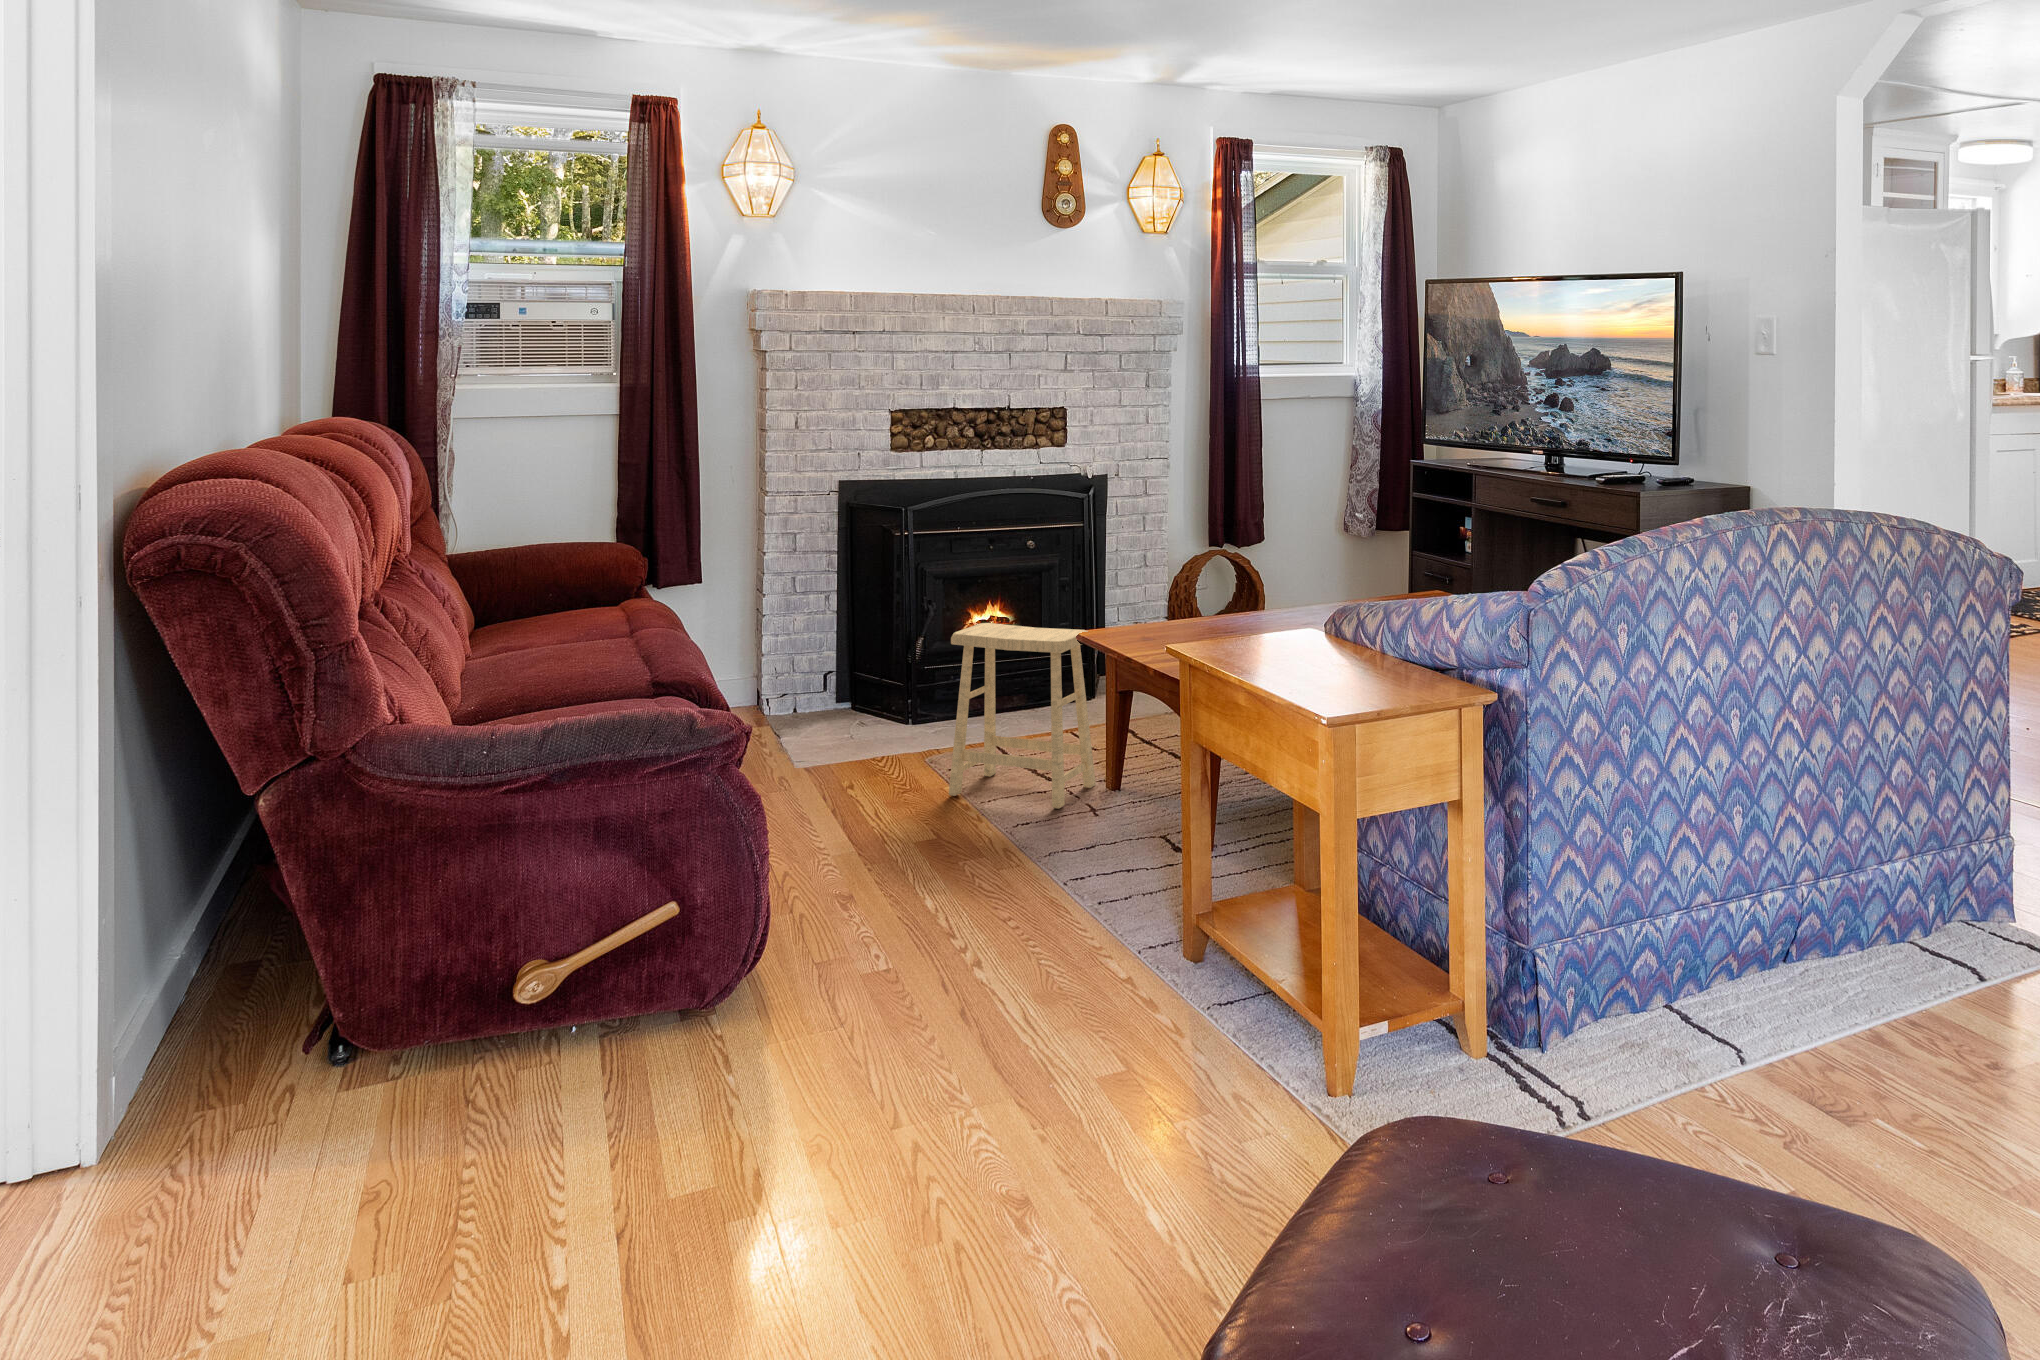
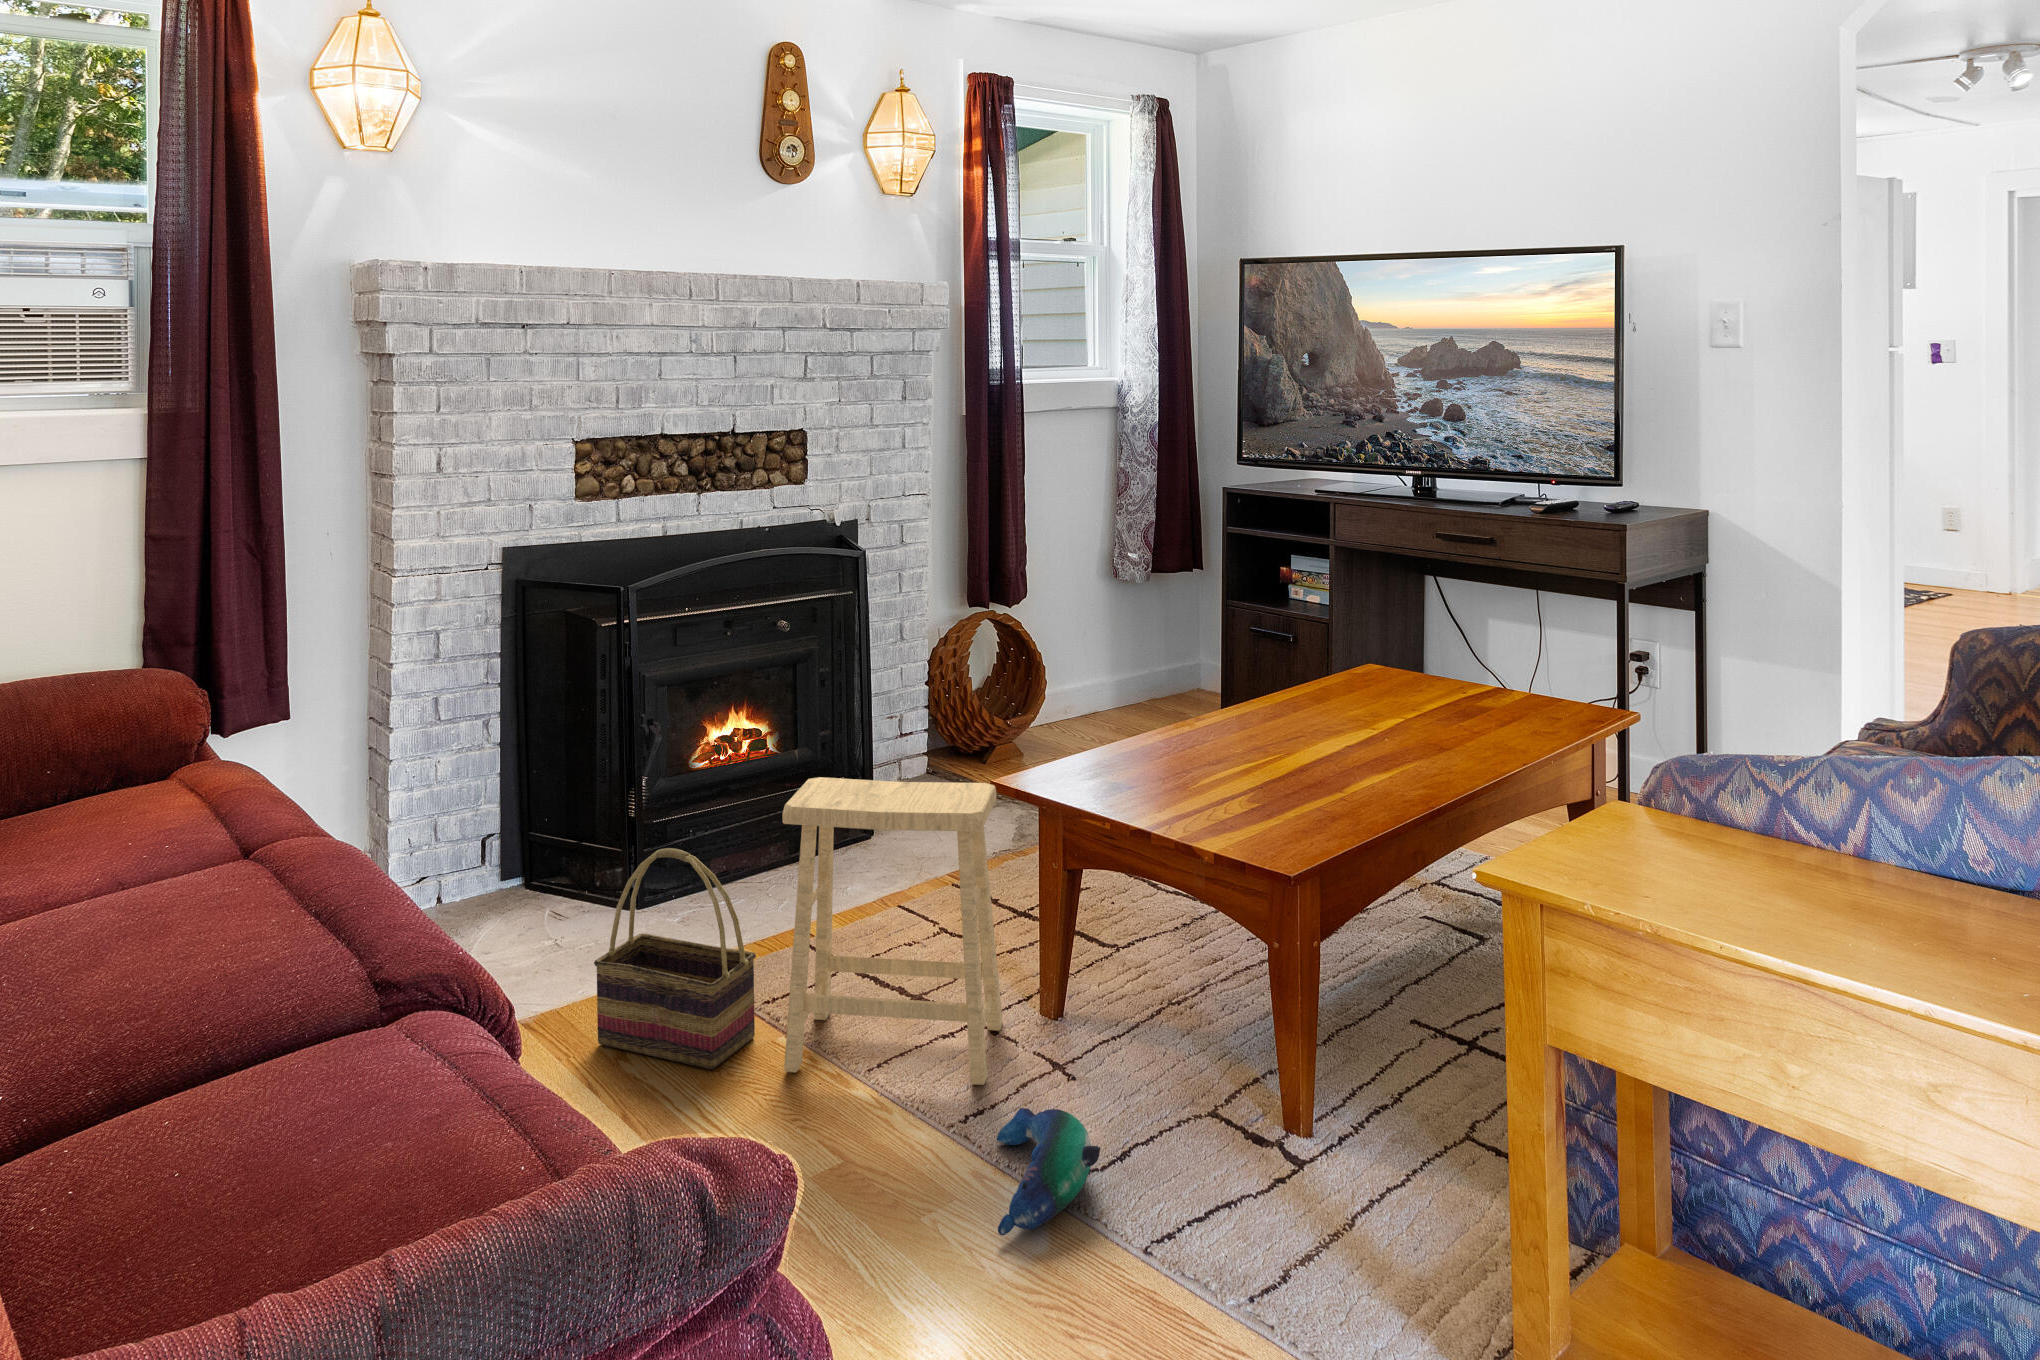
basket: none [849,660,945,792] -> present [594,848,756,1069]
plush toy: none [1013,810,1087,863] -> present [996,1108,1101,1235]

